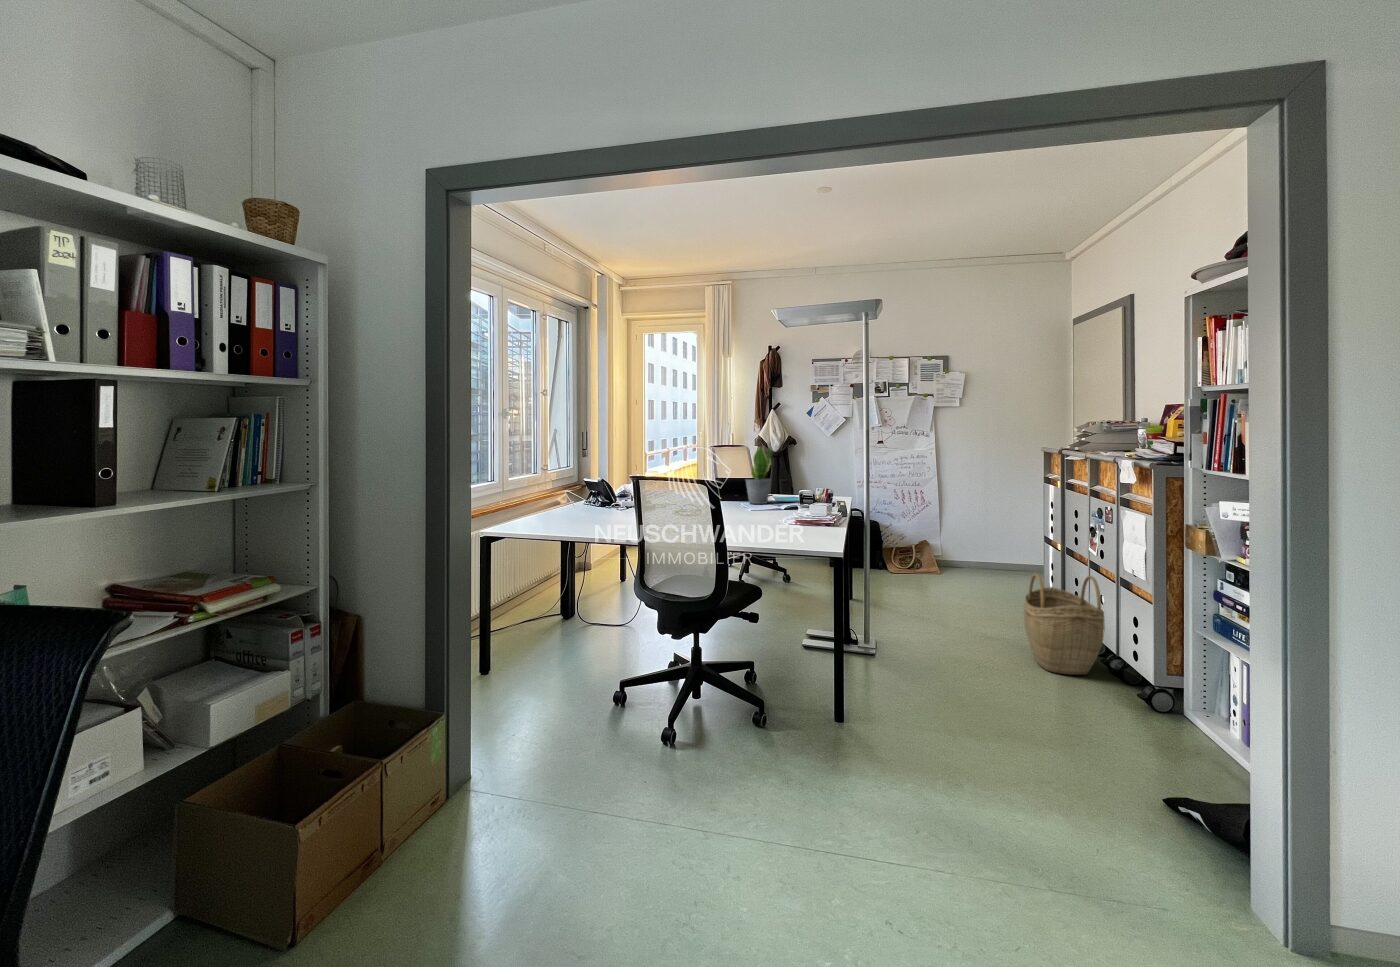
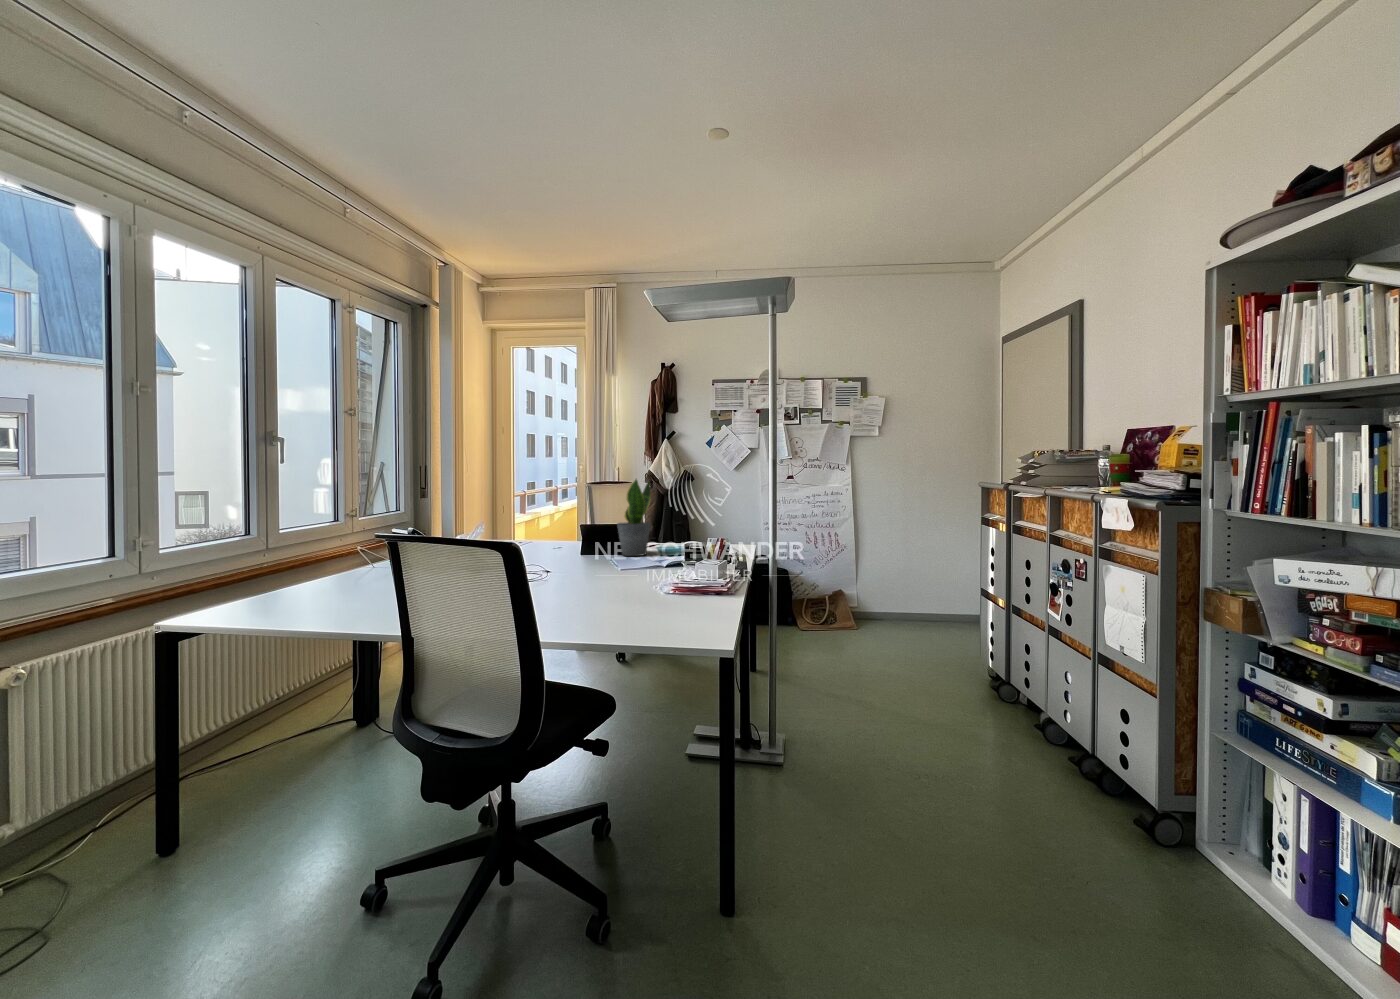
woven basket: present [1024,574,1105,675] -> none [973,647,1081,786]

